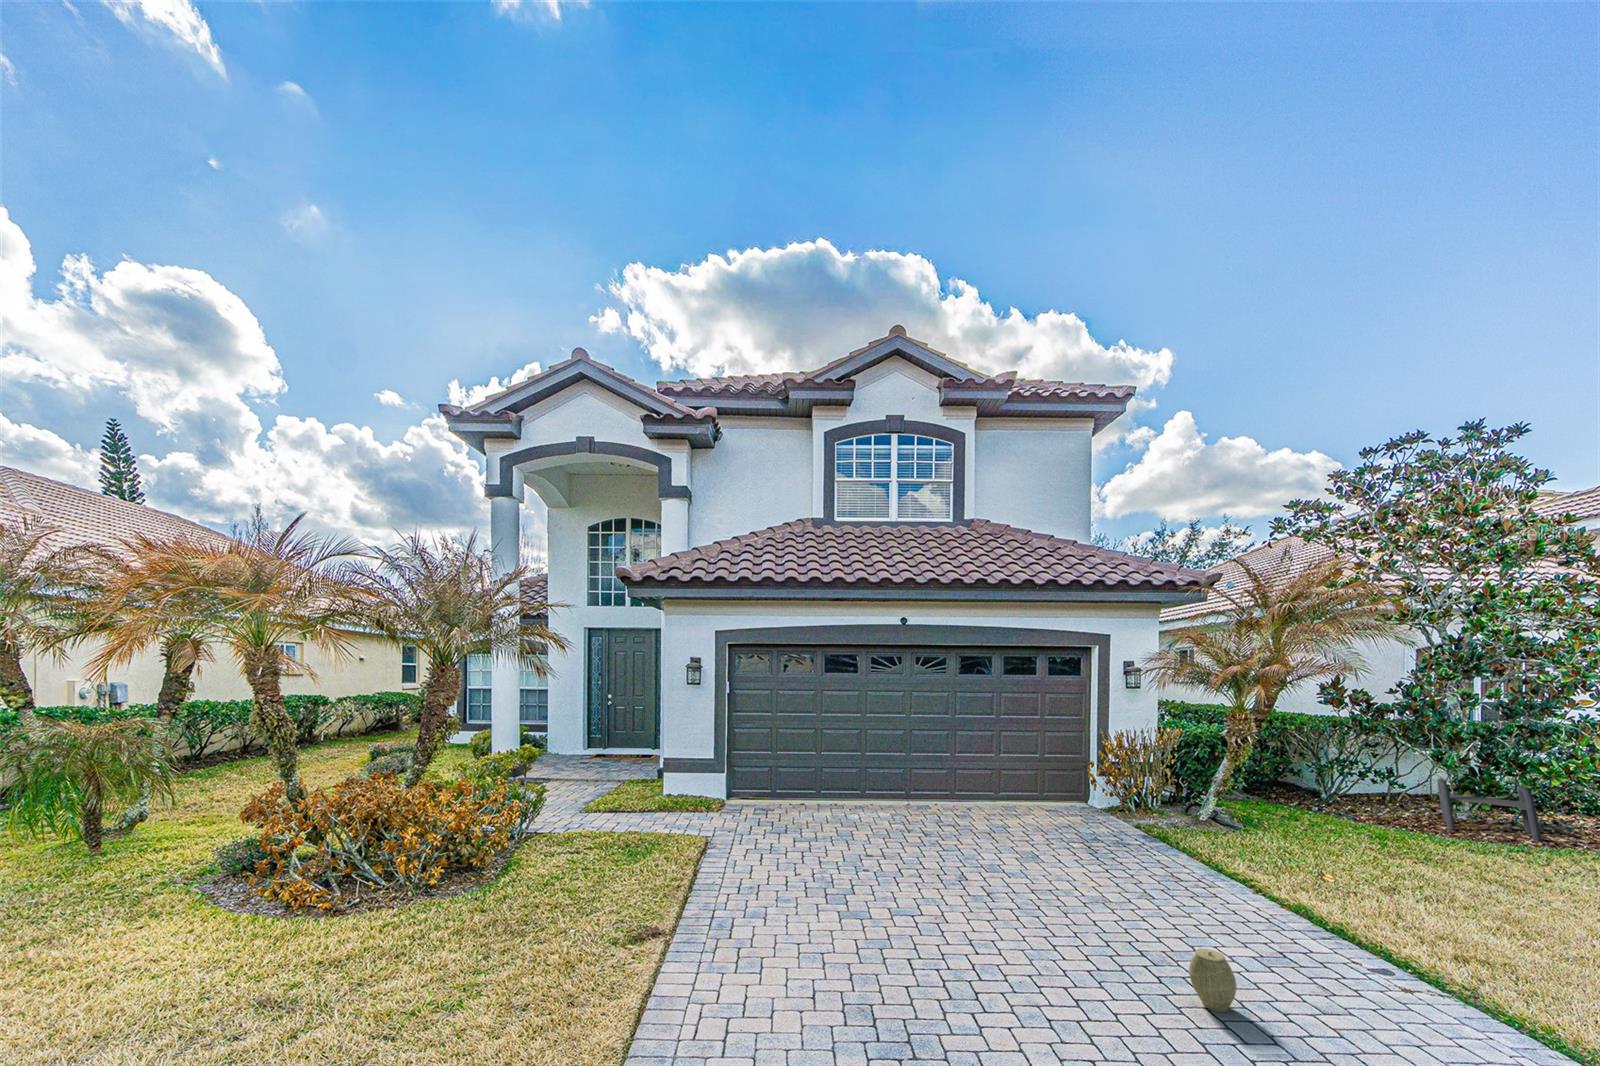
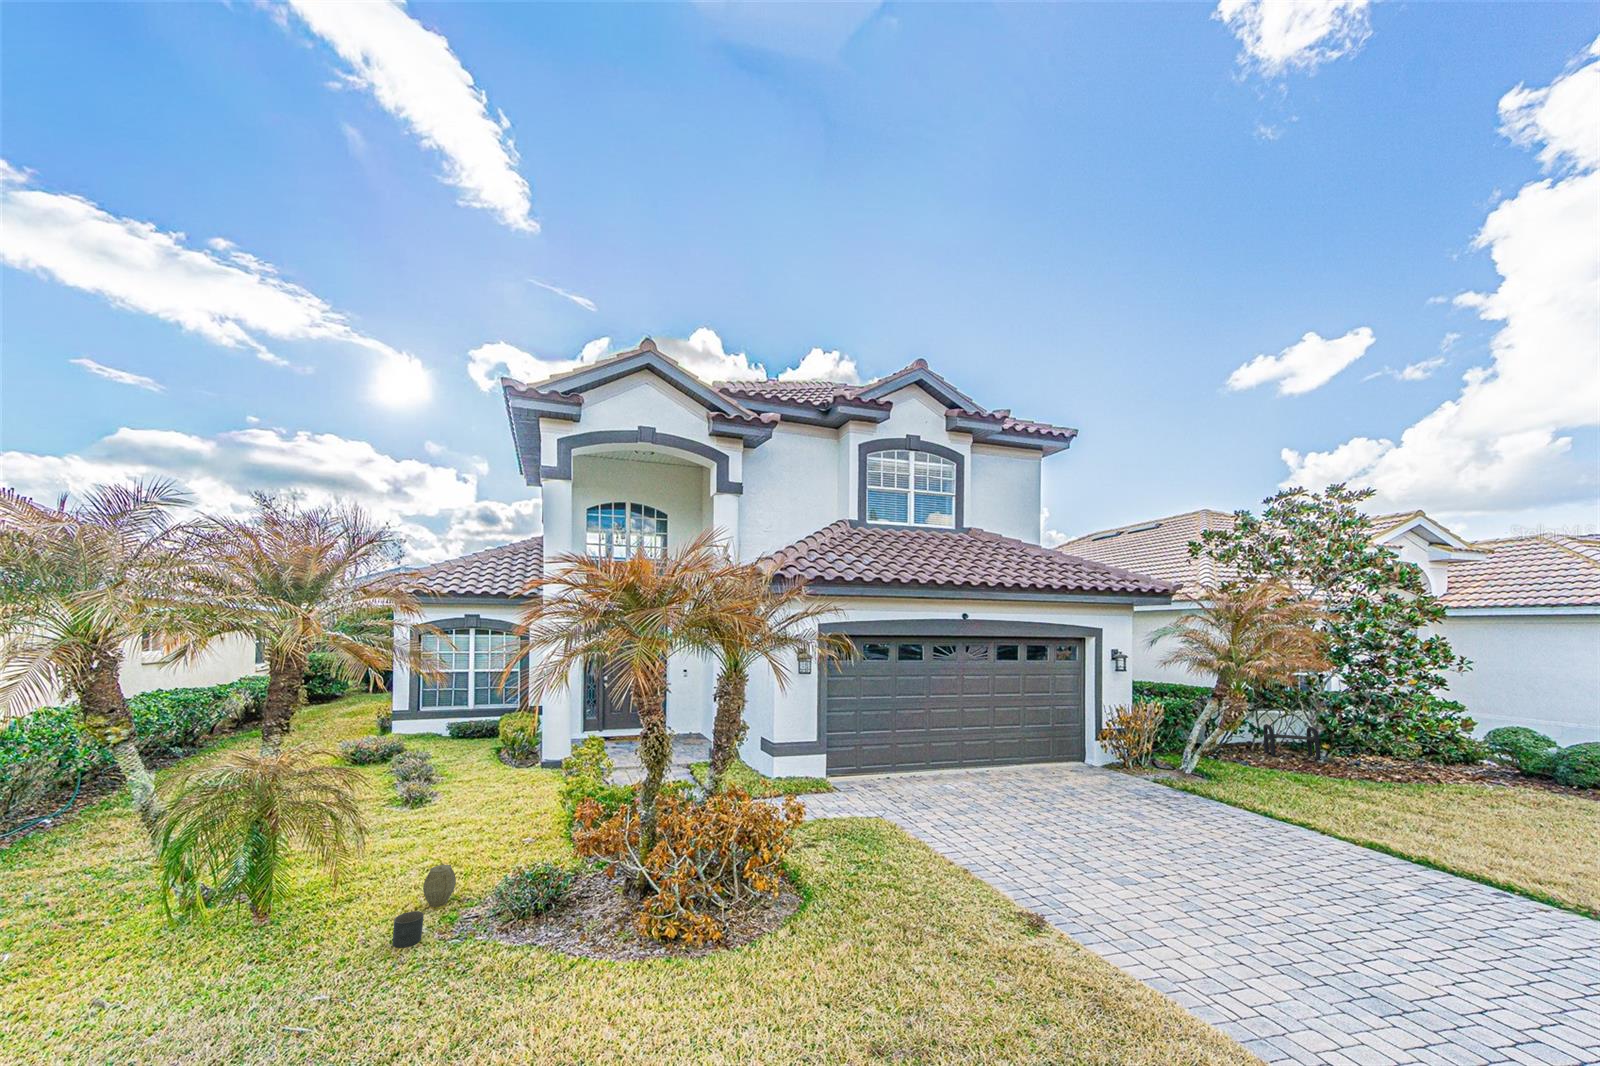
planter: none [33,901,75,935] -> present [393,911,424,948]
woven basket: present [1189,949,1237,1012] -> present [423,865,456,907]

